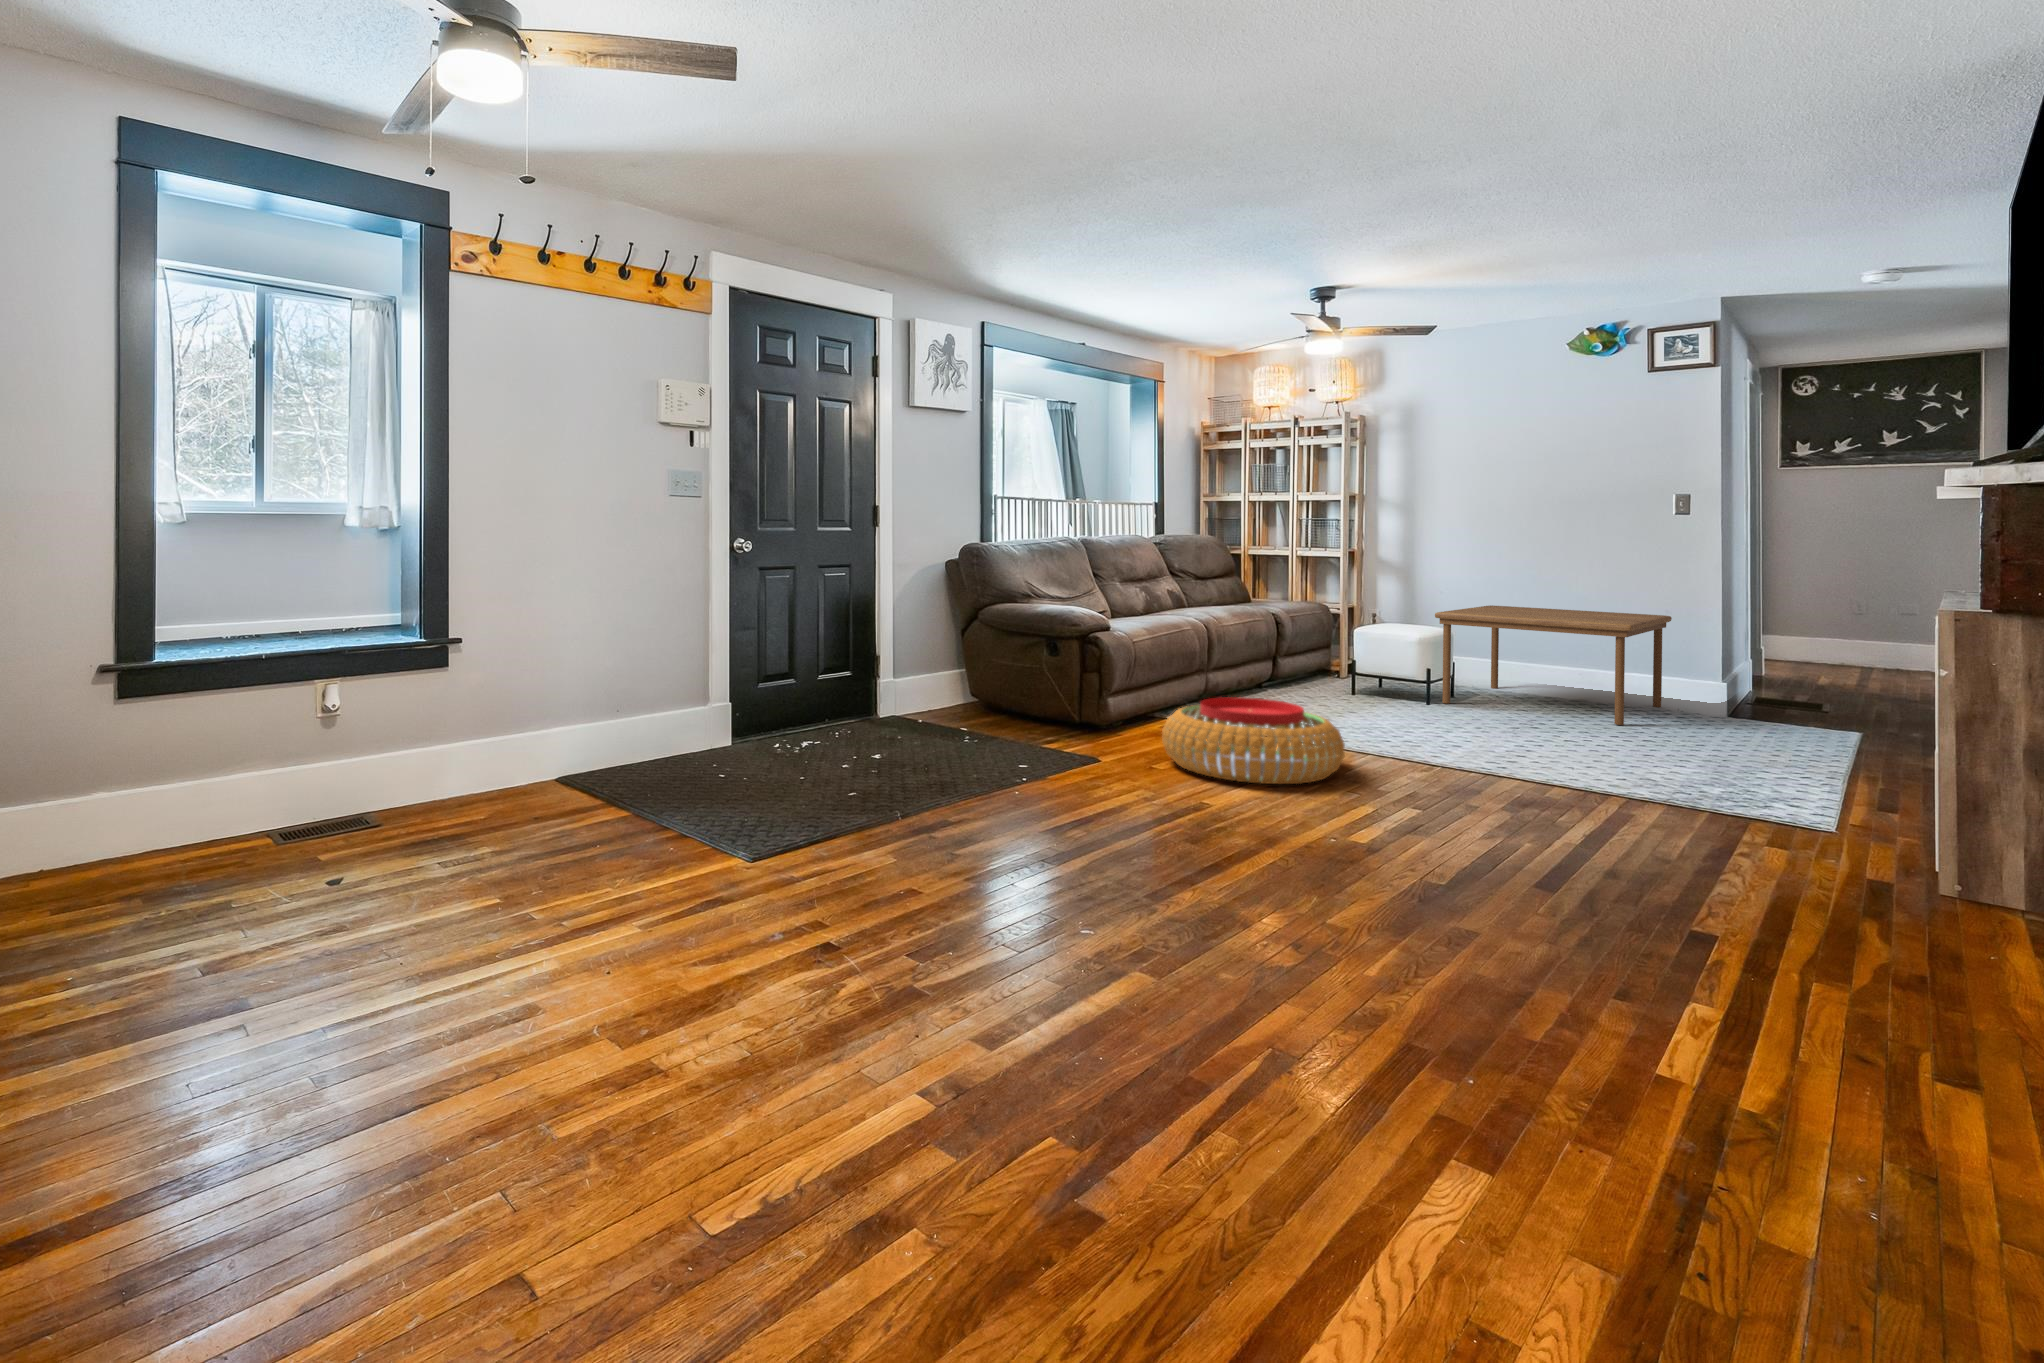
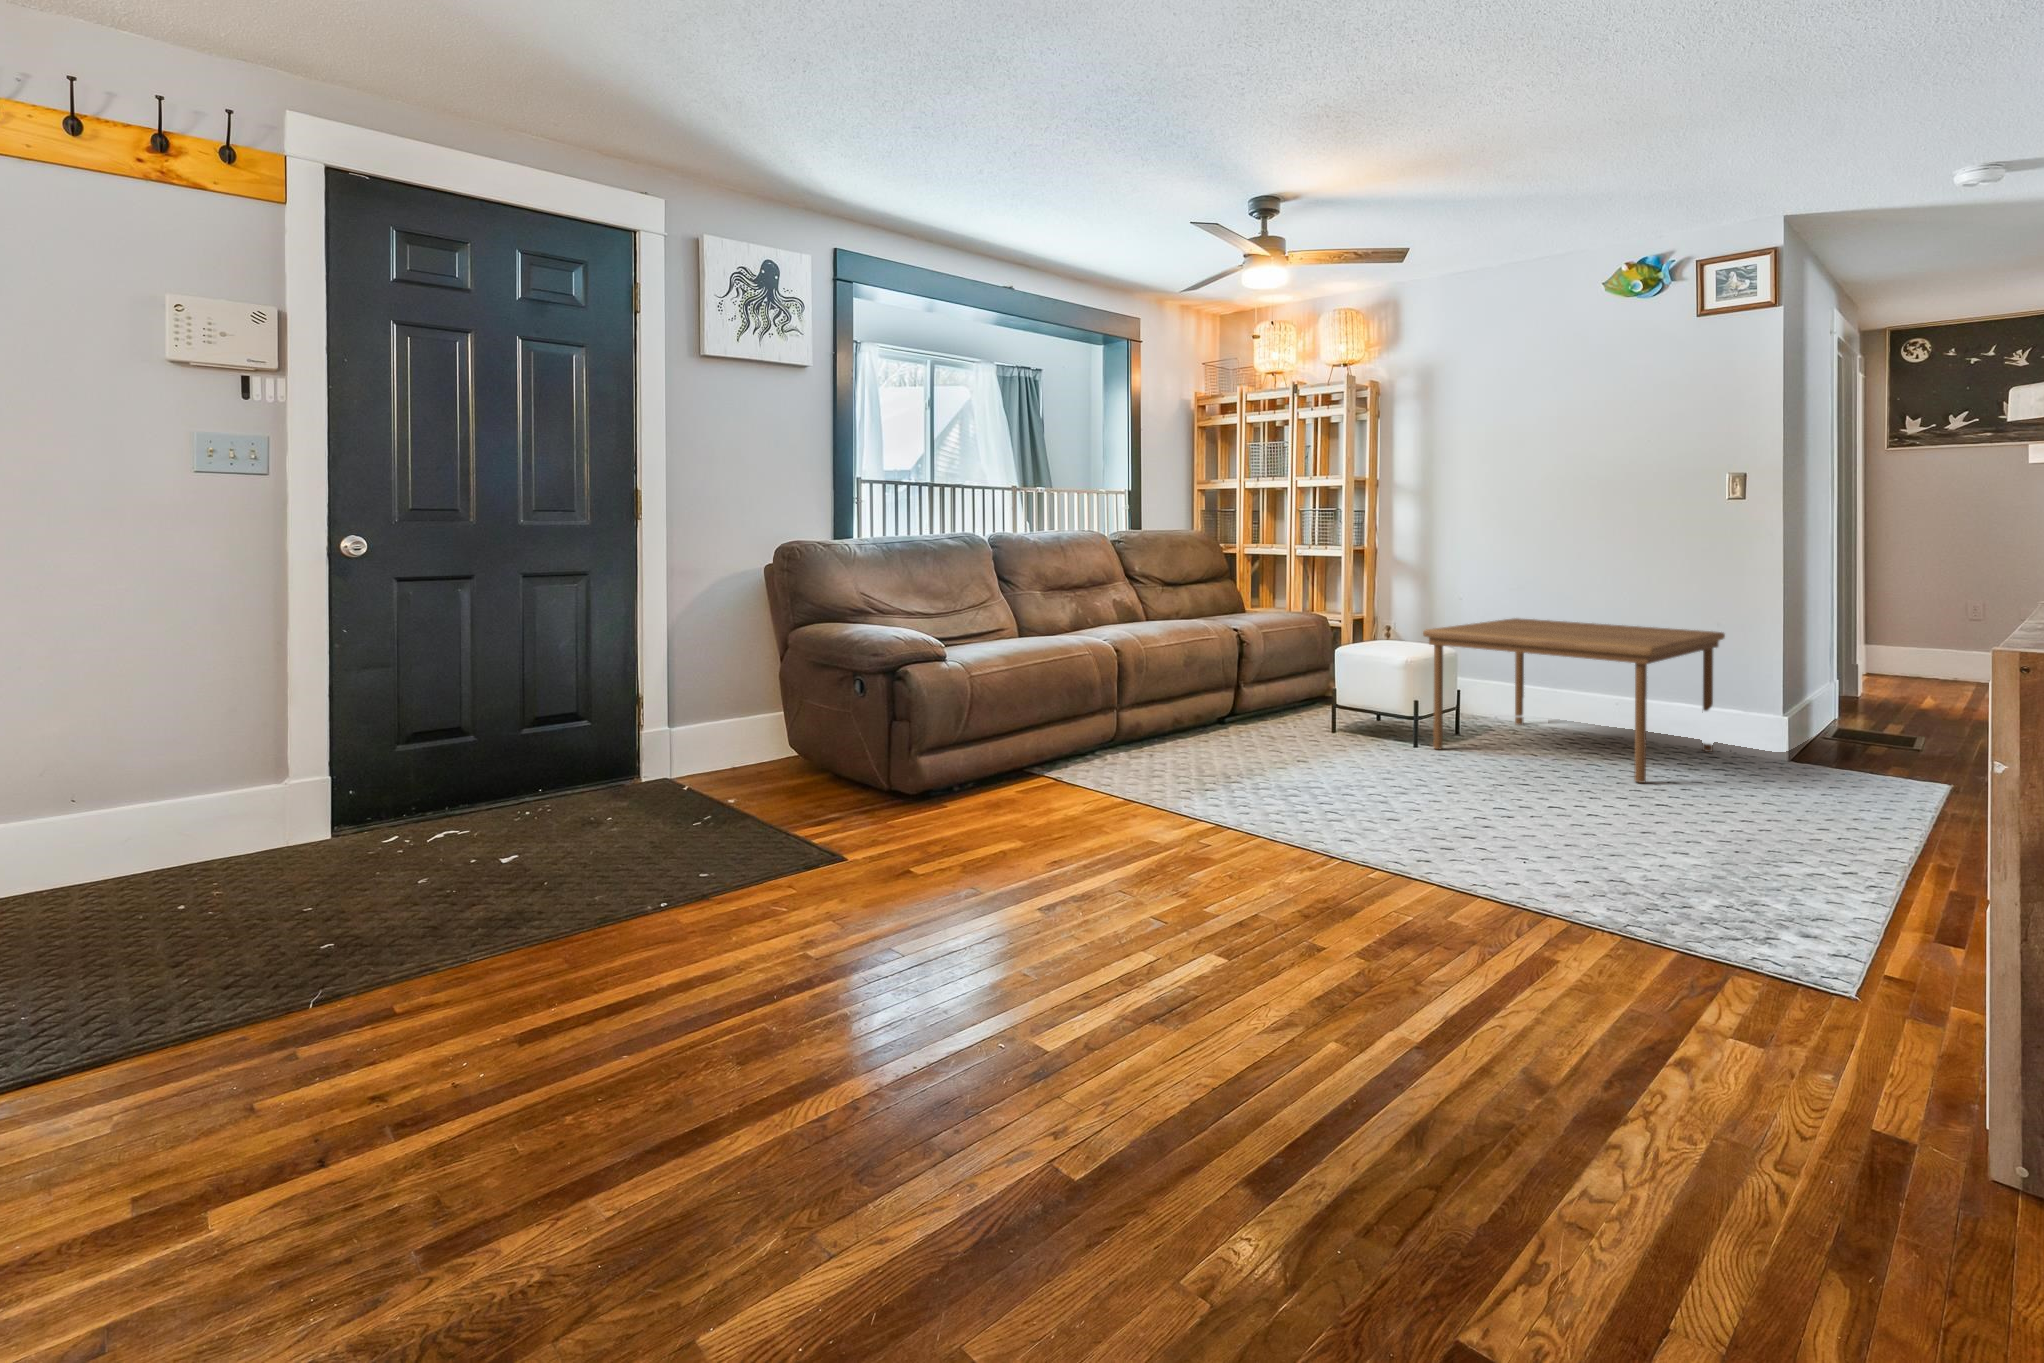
pouf: present [1162,697,1345,784] -> none [922,763,1178,908]

